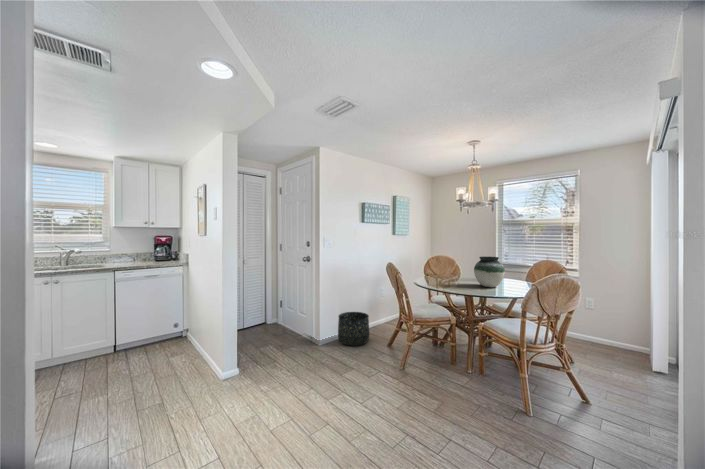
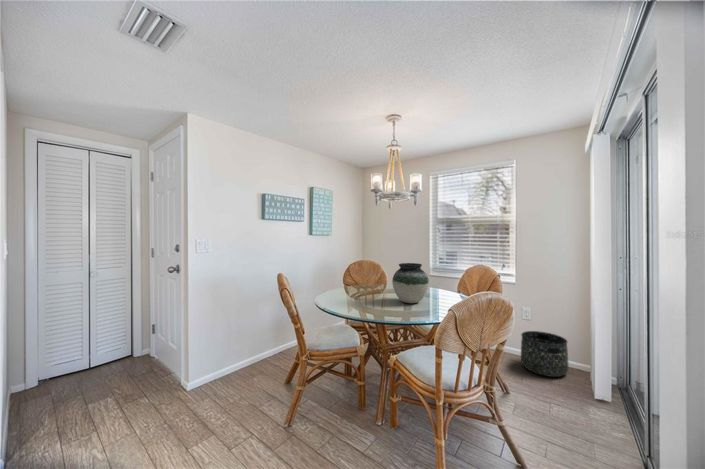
basket: present [338,312,369,346] -> present [521,331,568,377]

